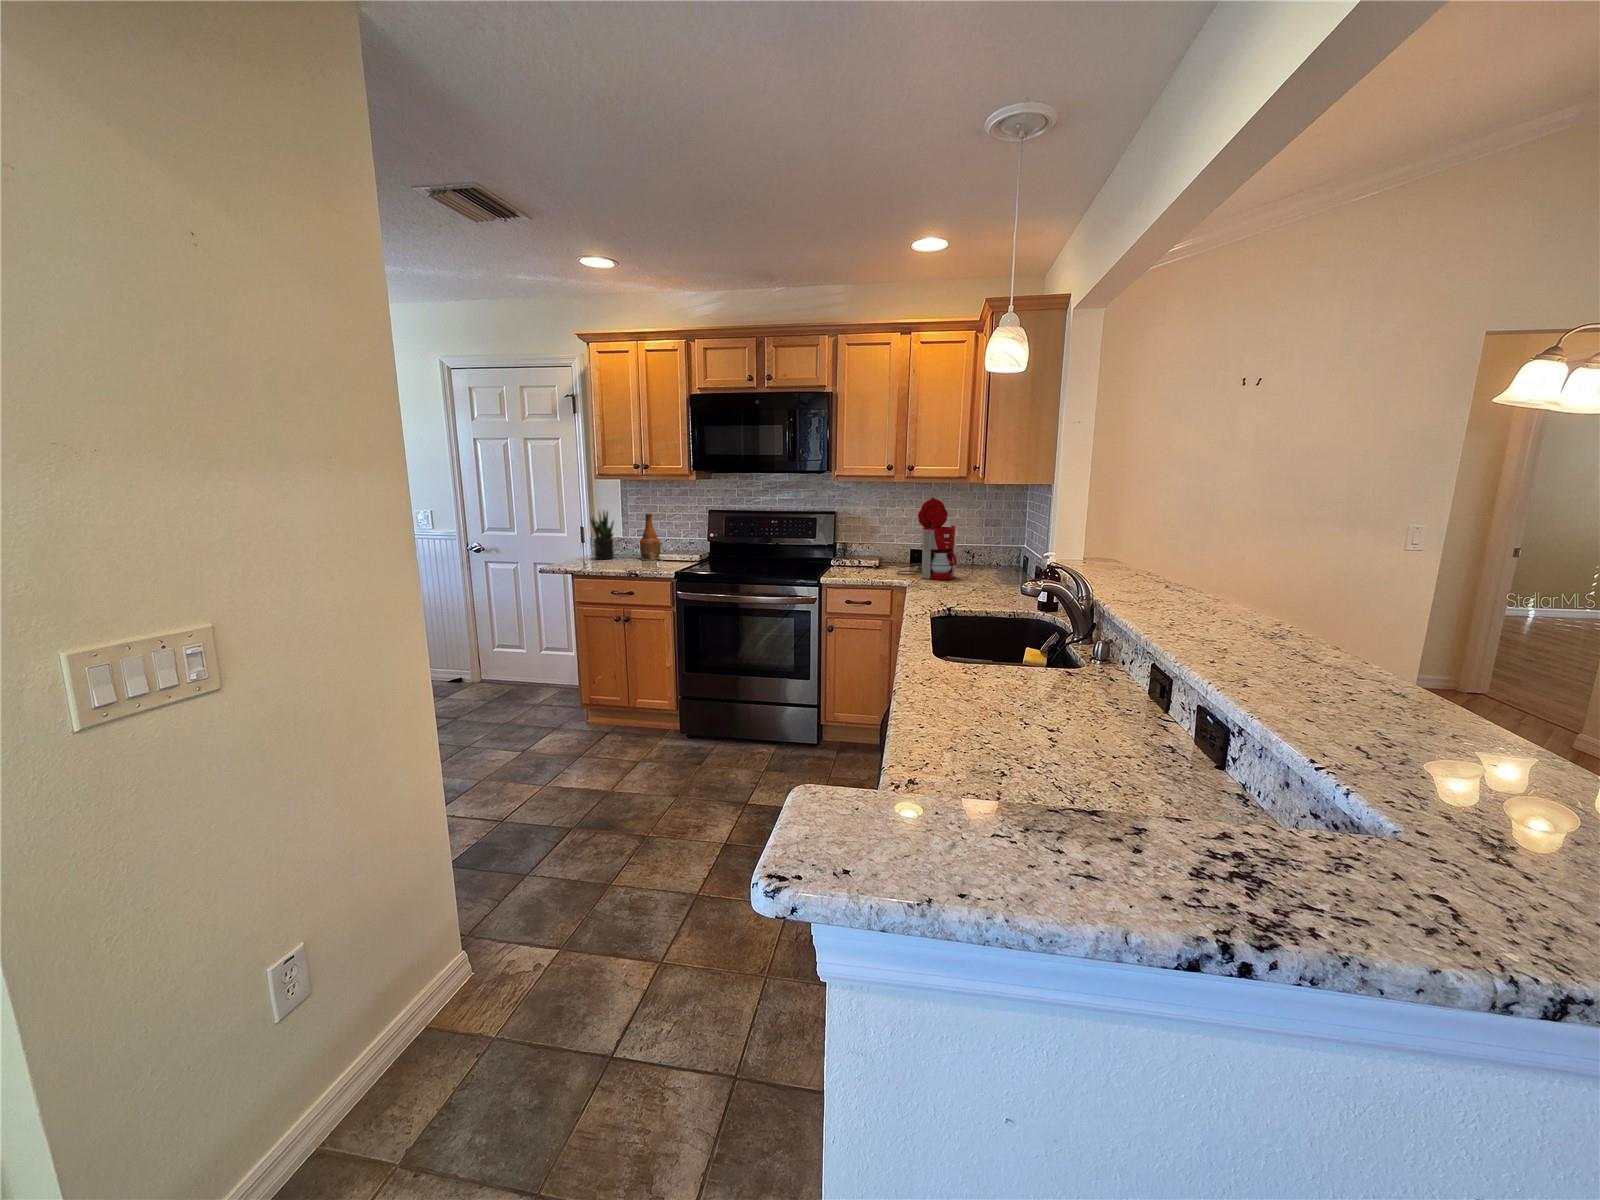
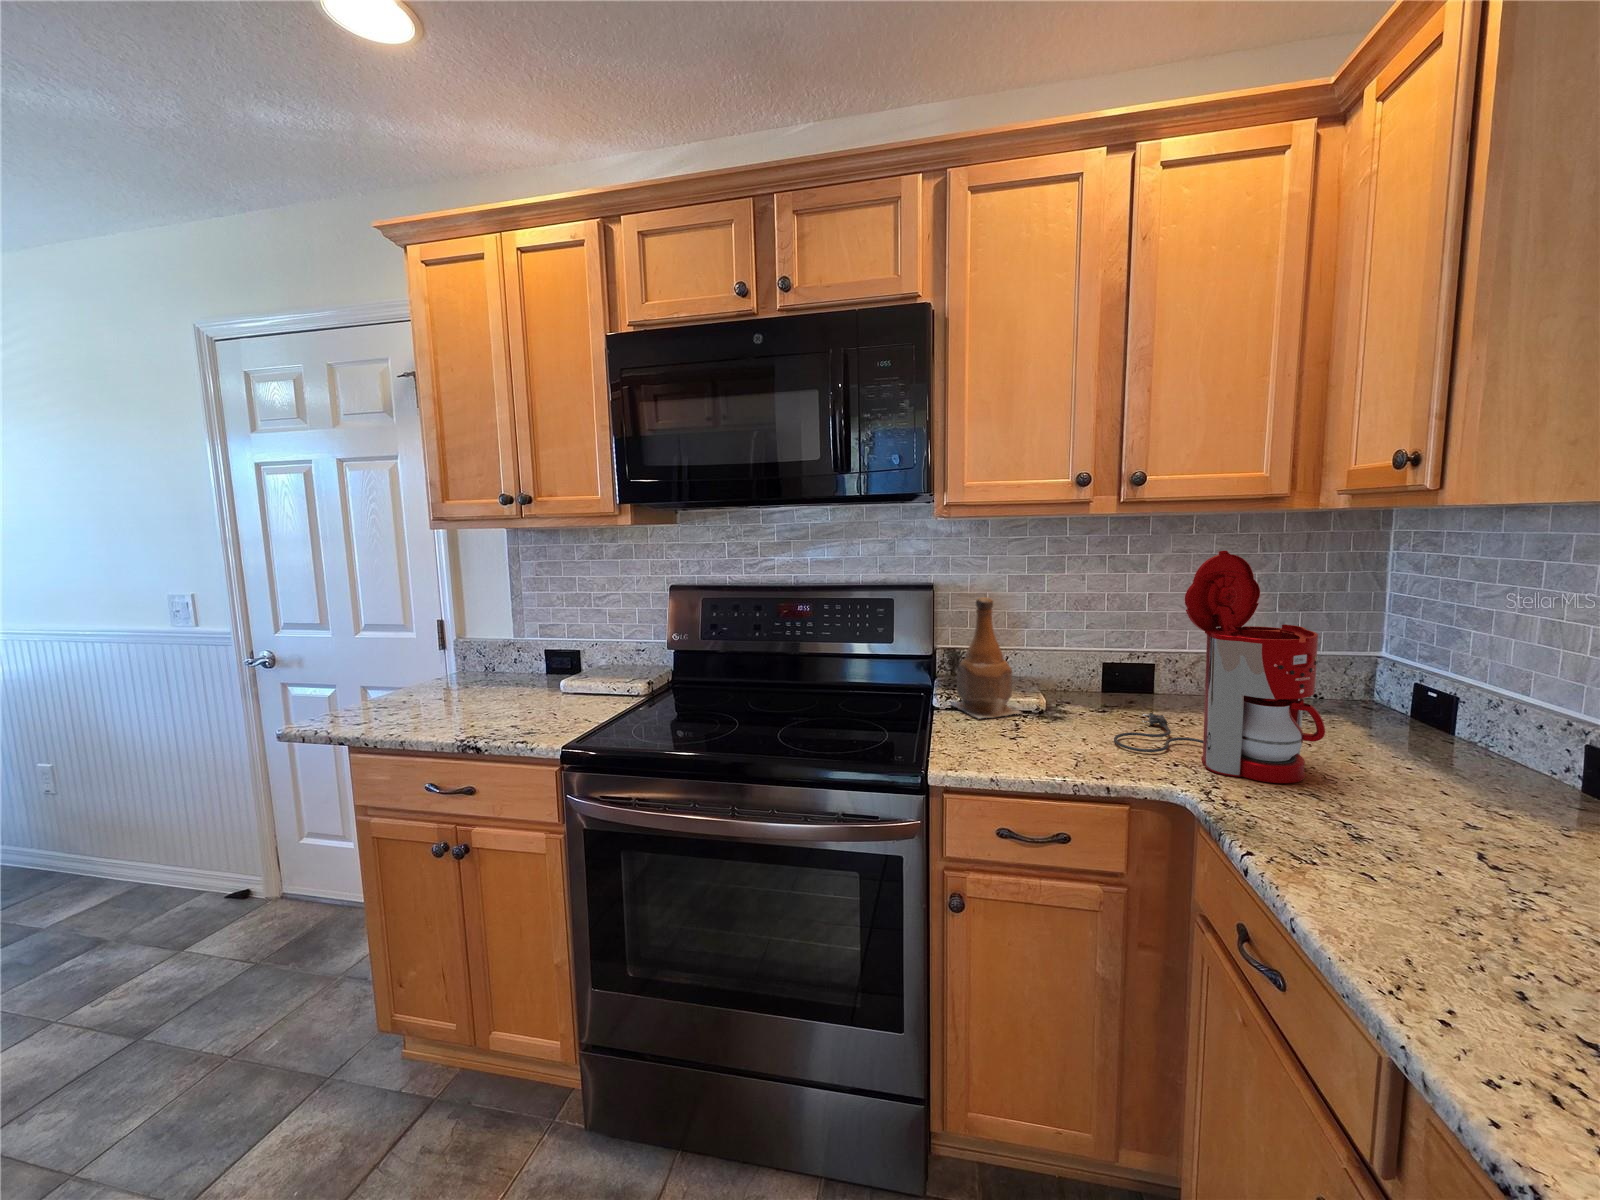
potted plant: present [590,511,614,559] -> none [434,588,491,686]
bottle: present [640,513,662,560] -> present [950,597,1021,718]

